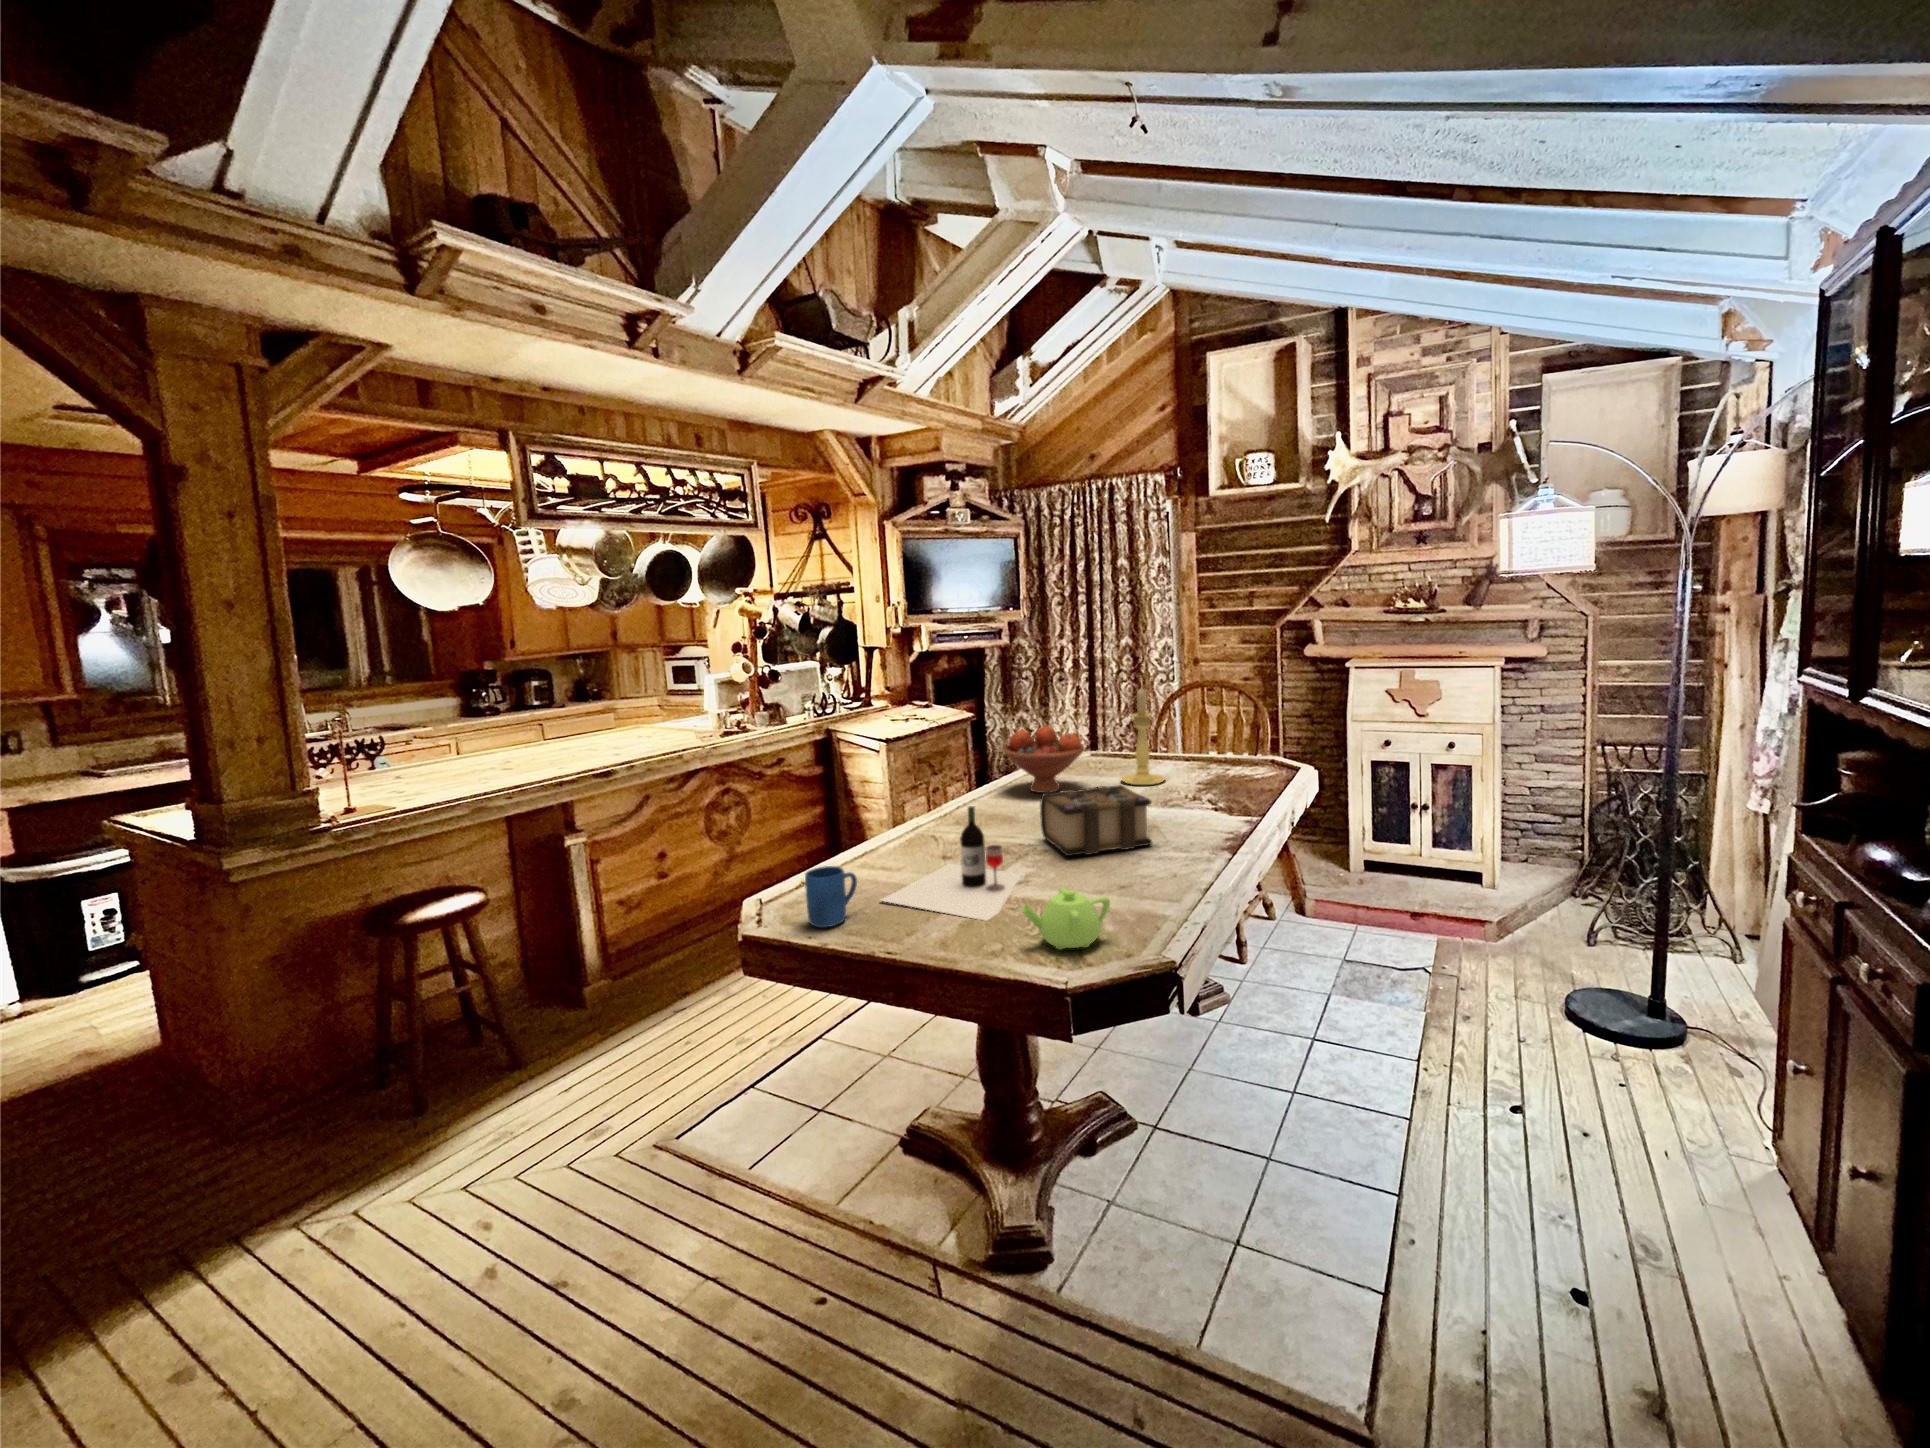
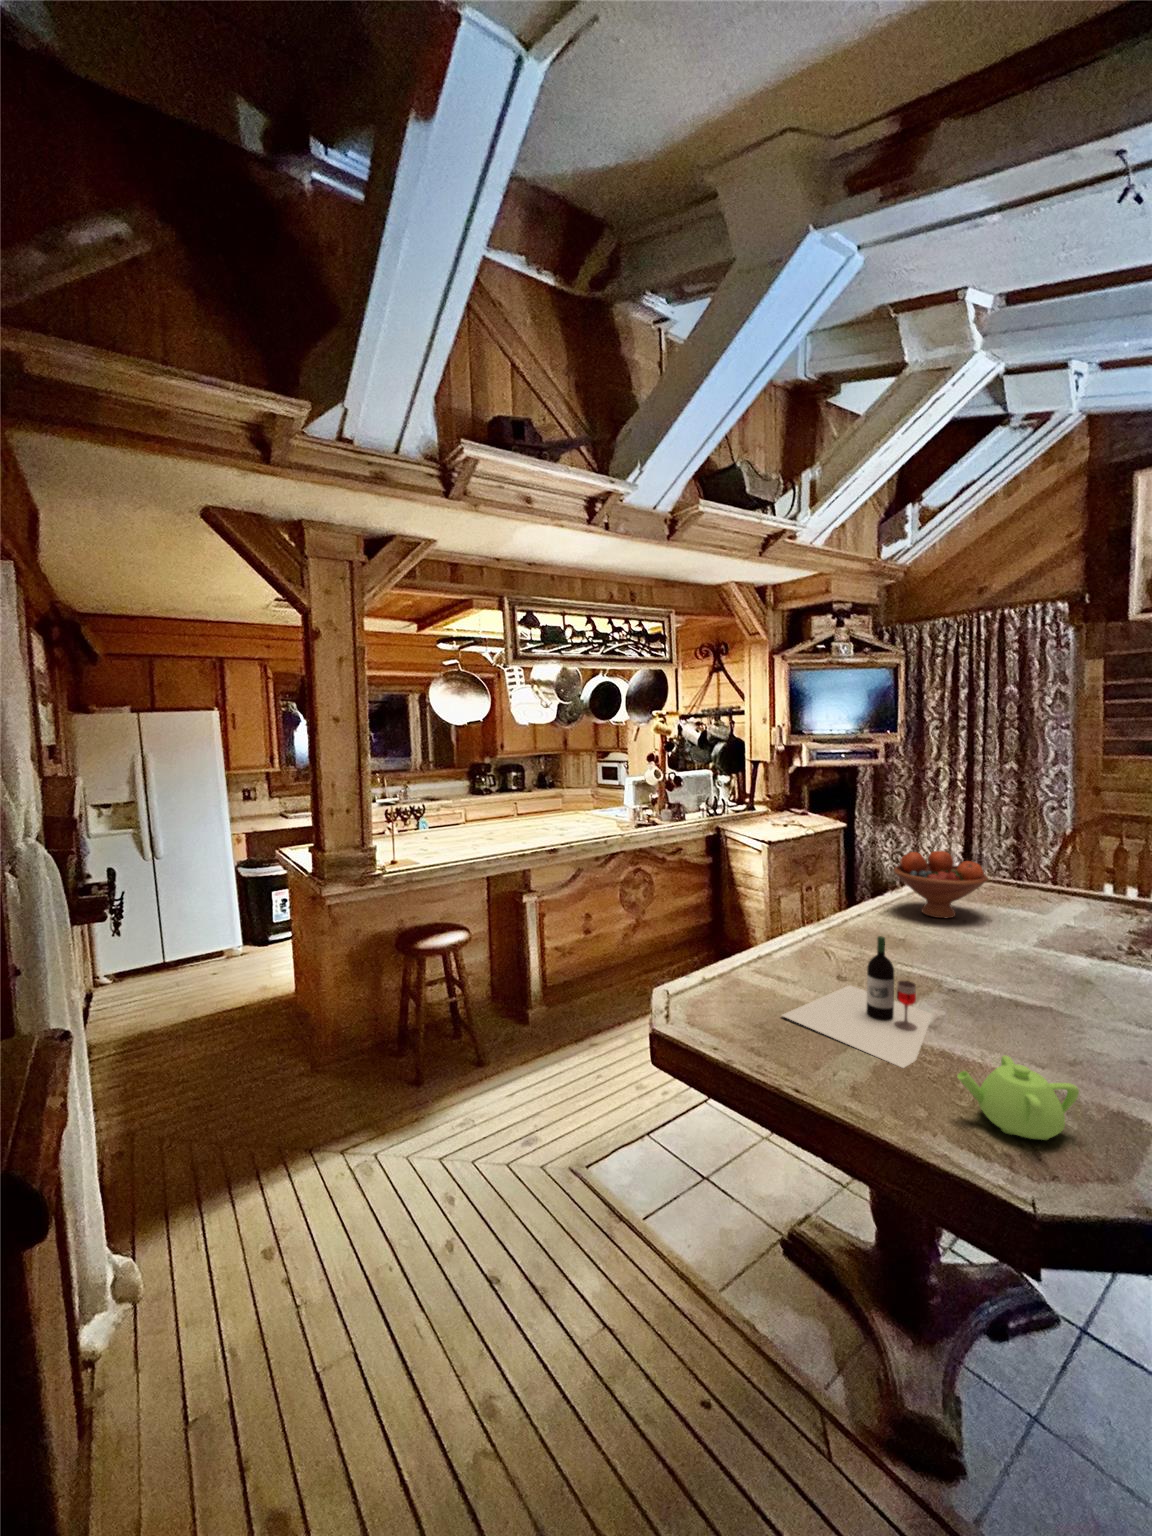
candle holder: present [1121,689,1166,785] -> none [1027,821,1087,926]
book: present [1040,785,1152,856] -> none [948,927,1098,1007]
mug: present [805,866,857,928] -> none [714,975,762,1036]

